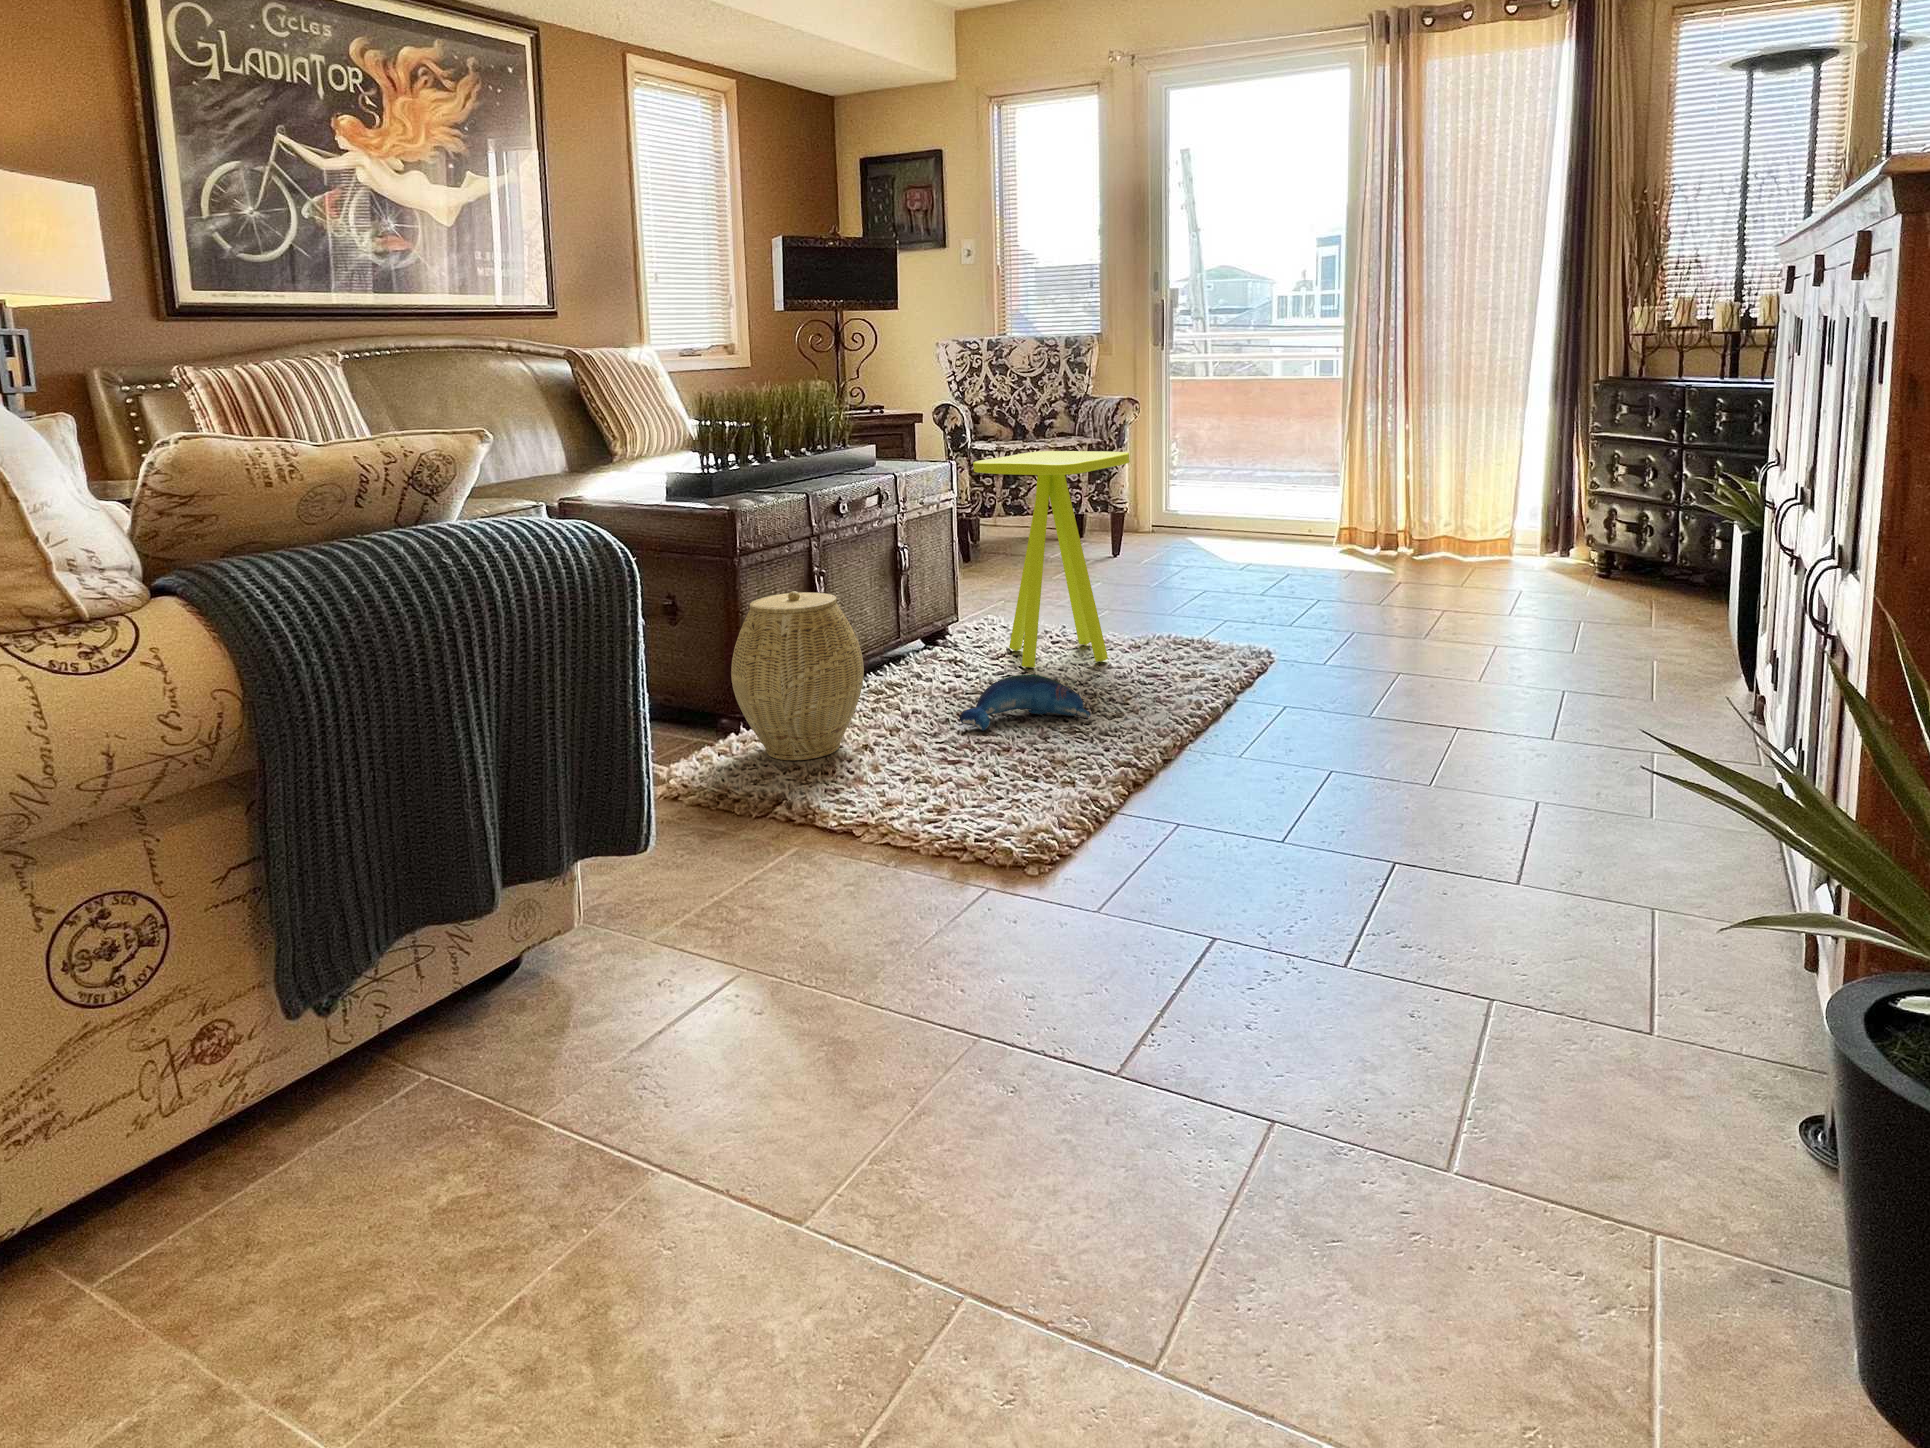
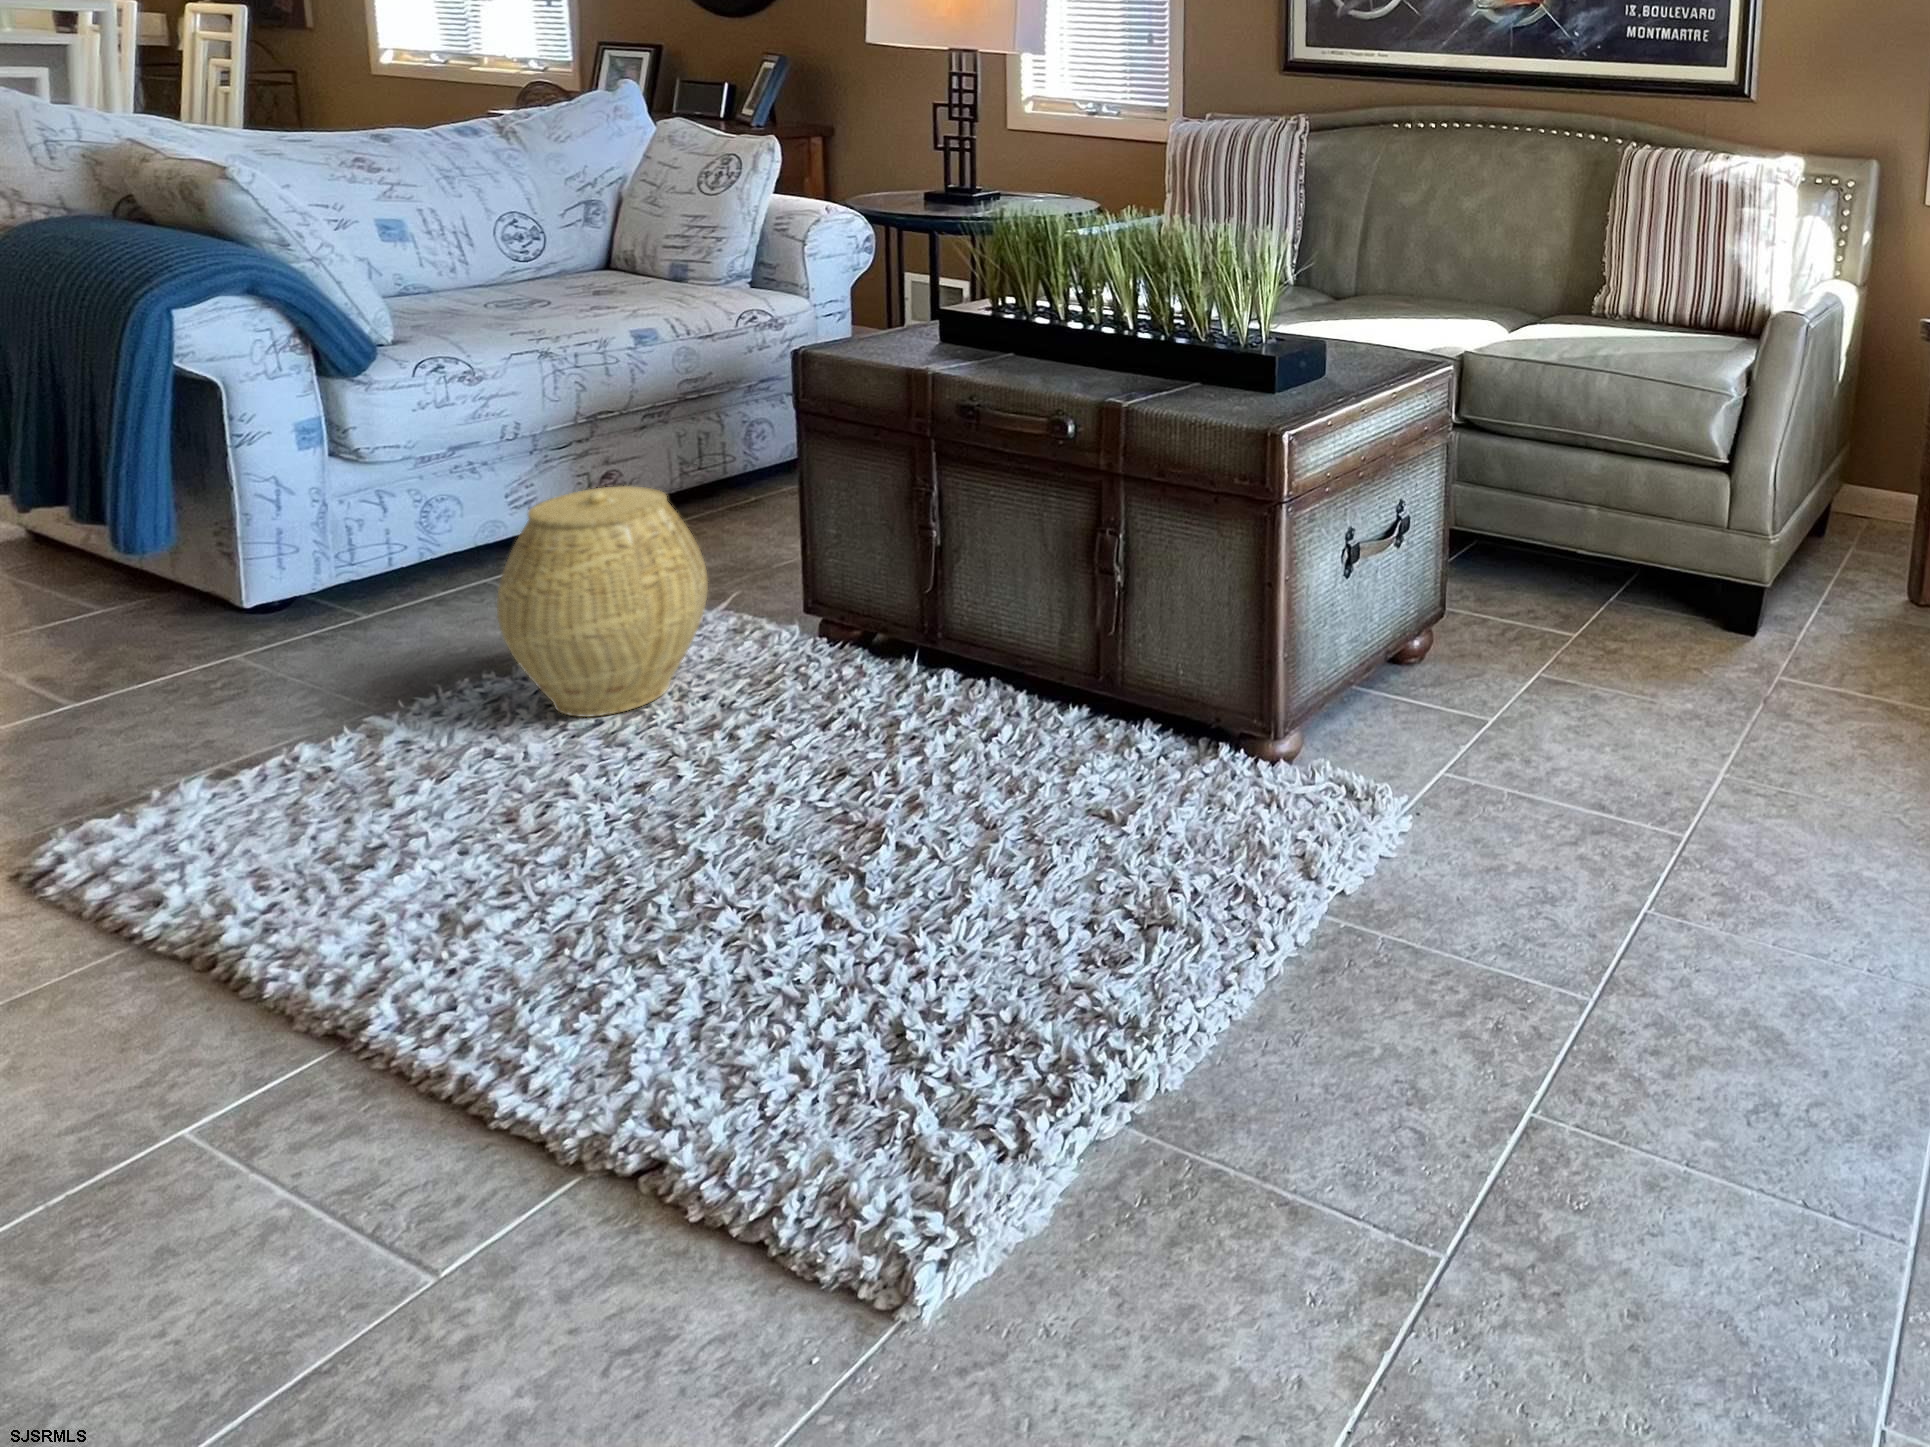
side table: present [973,451,1130,667] -> none [767,446,1144,961]
plush toy: present [959,674,1090,731] -> none [438,779,608,930]

